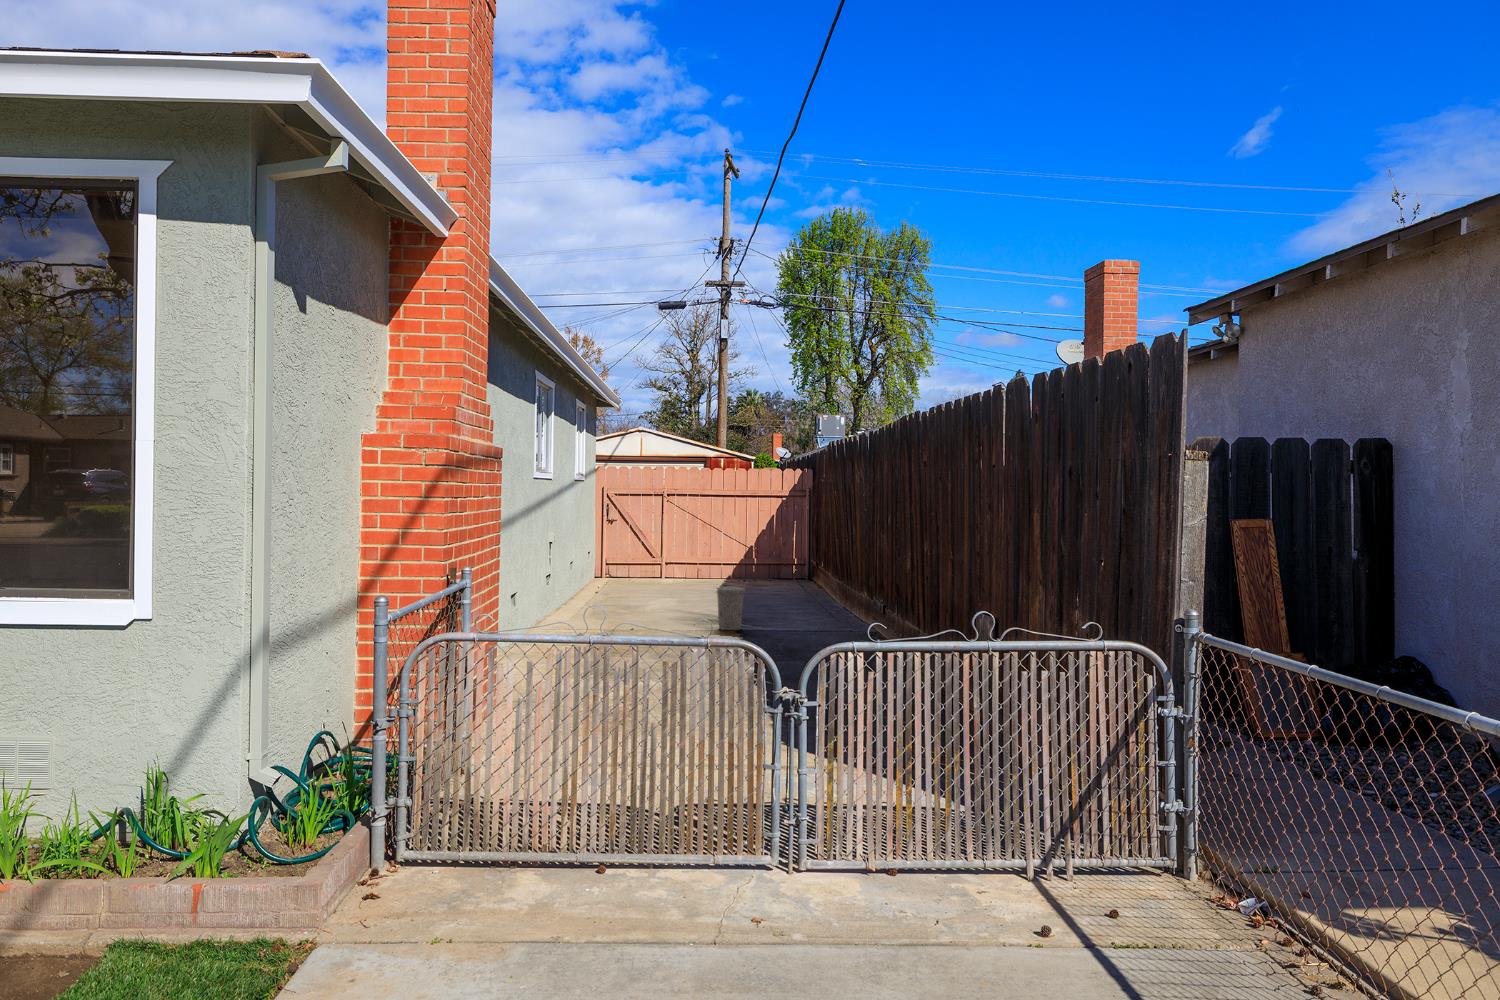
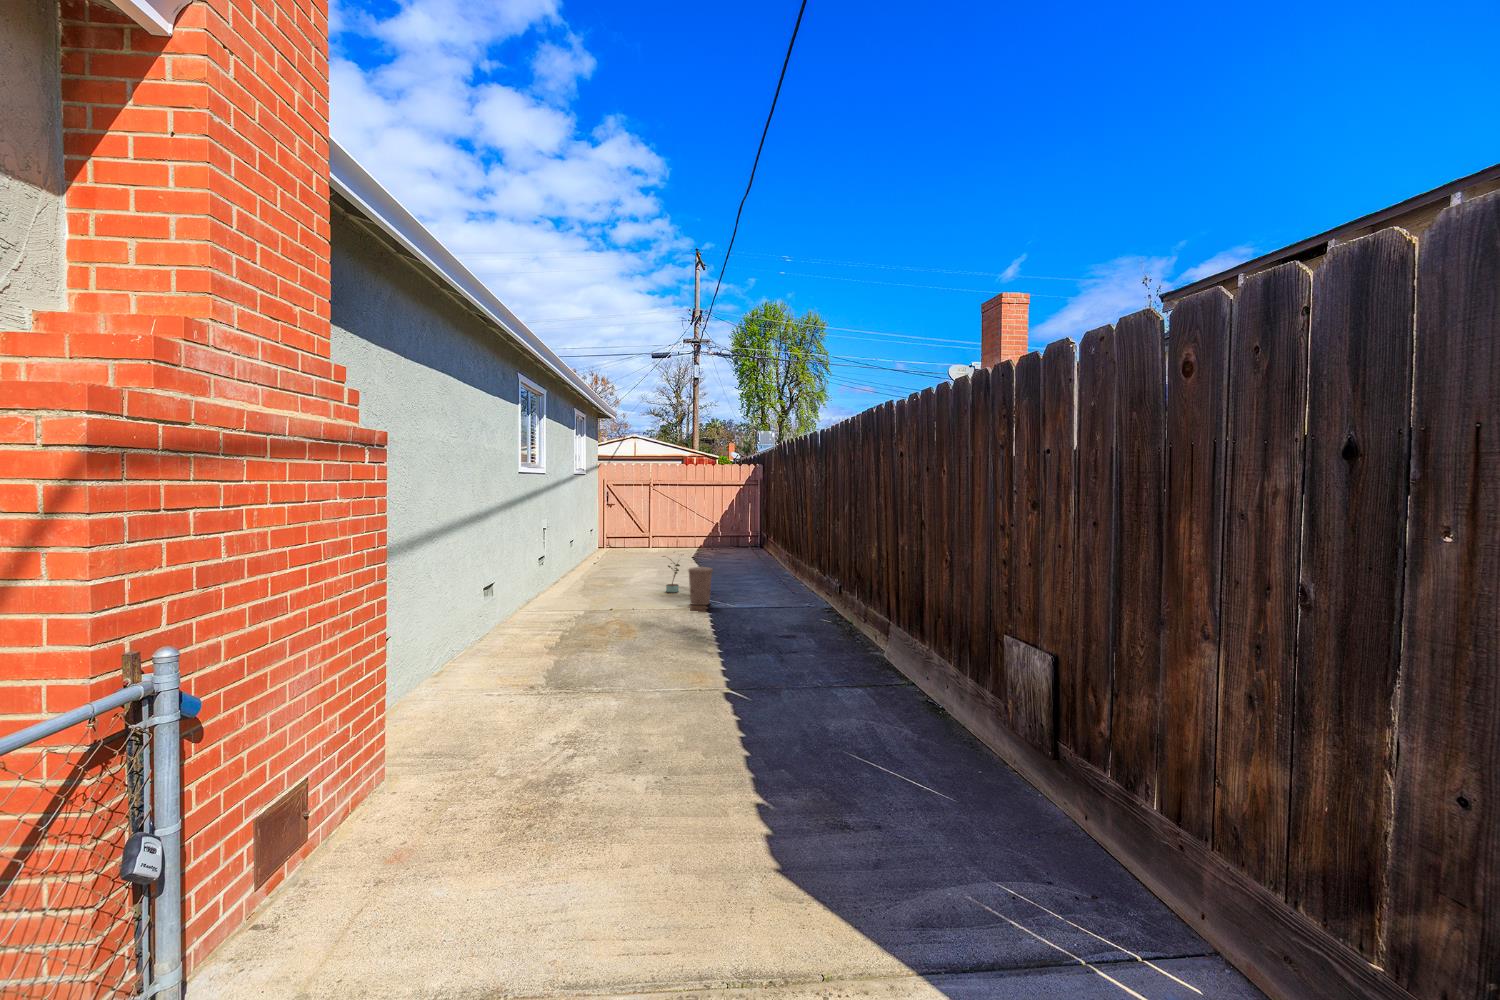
potted plant: none [684,572,712,619] -> present [663,556,680,592]

